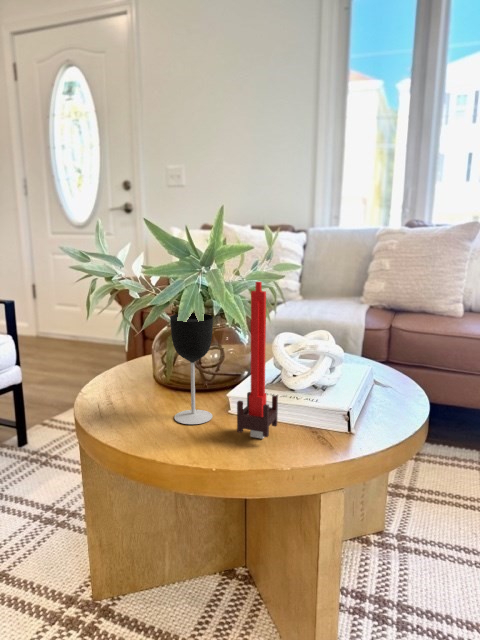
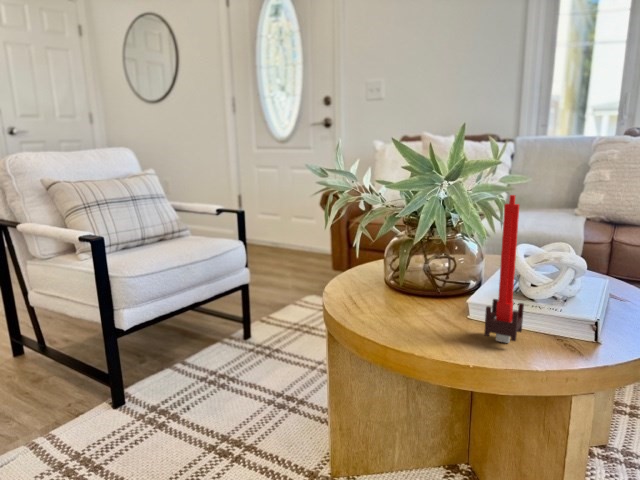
wine glass: present [170,313,213,424] -> none [417,223,459,326]

